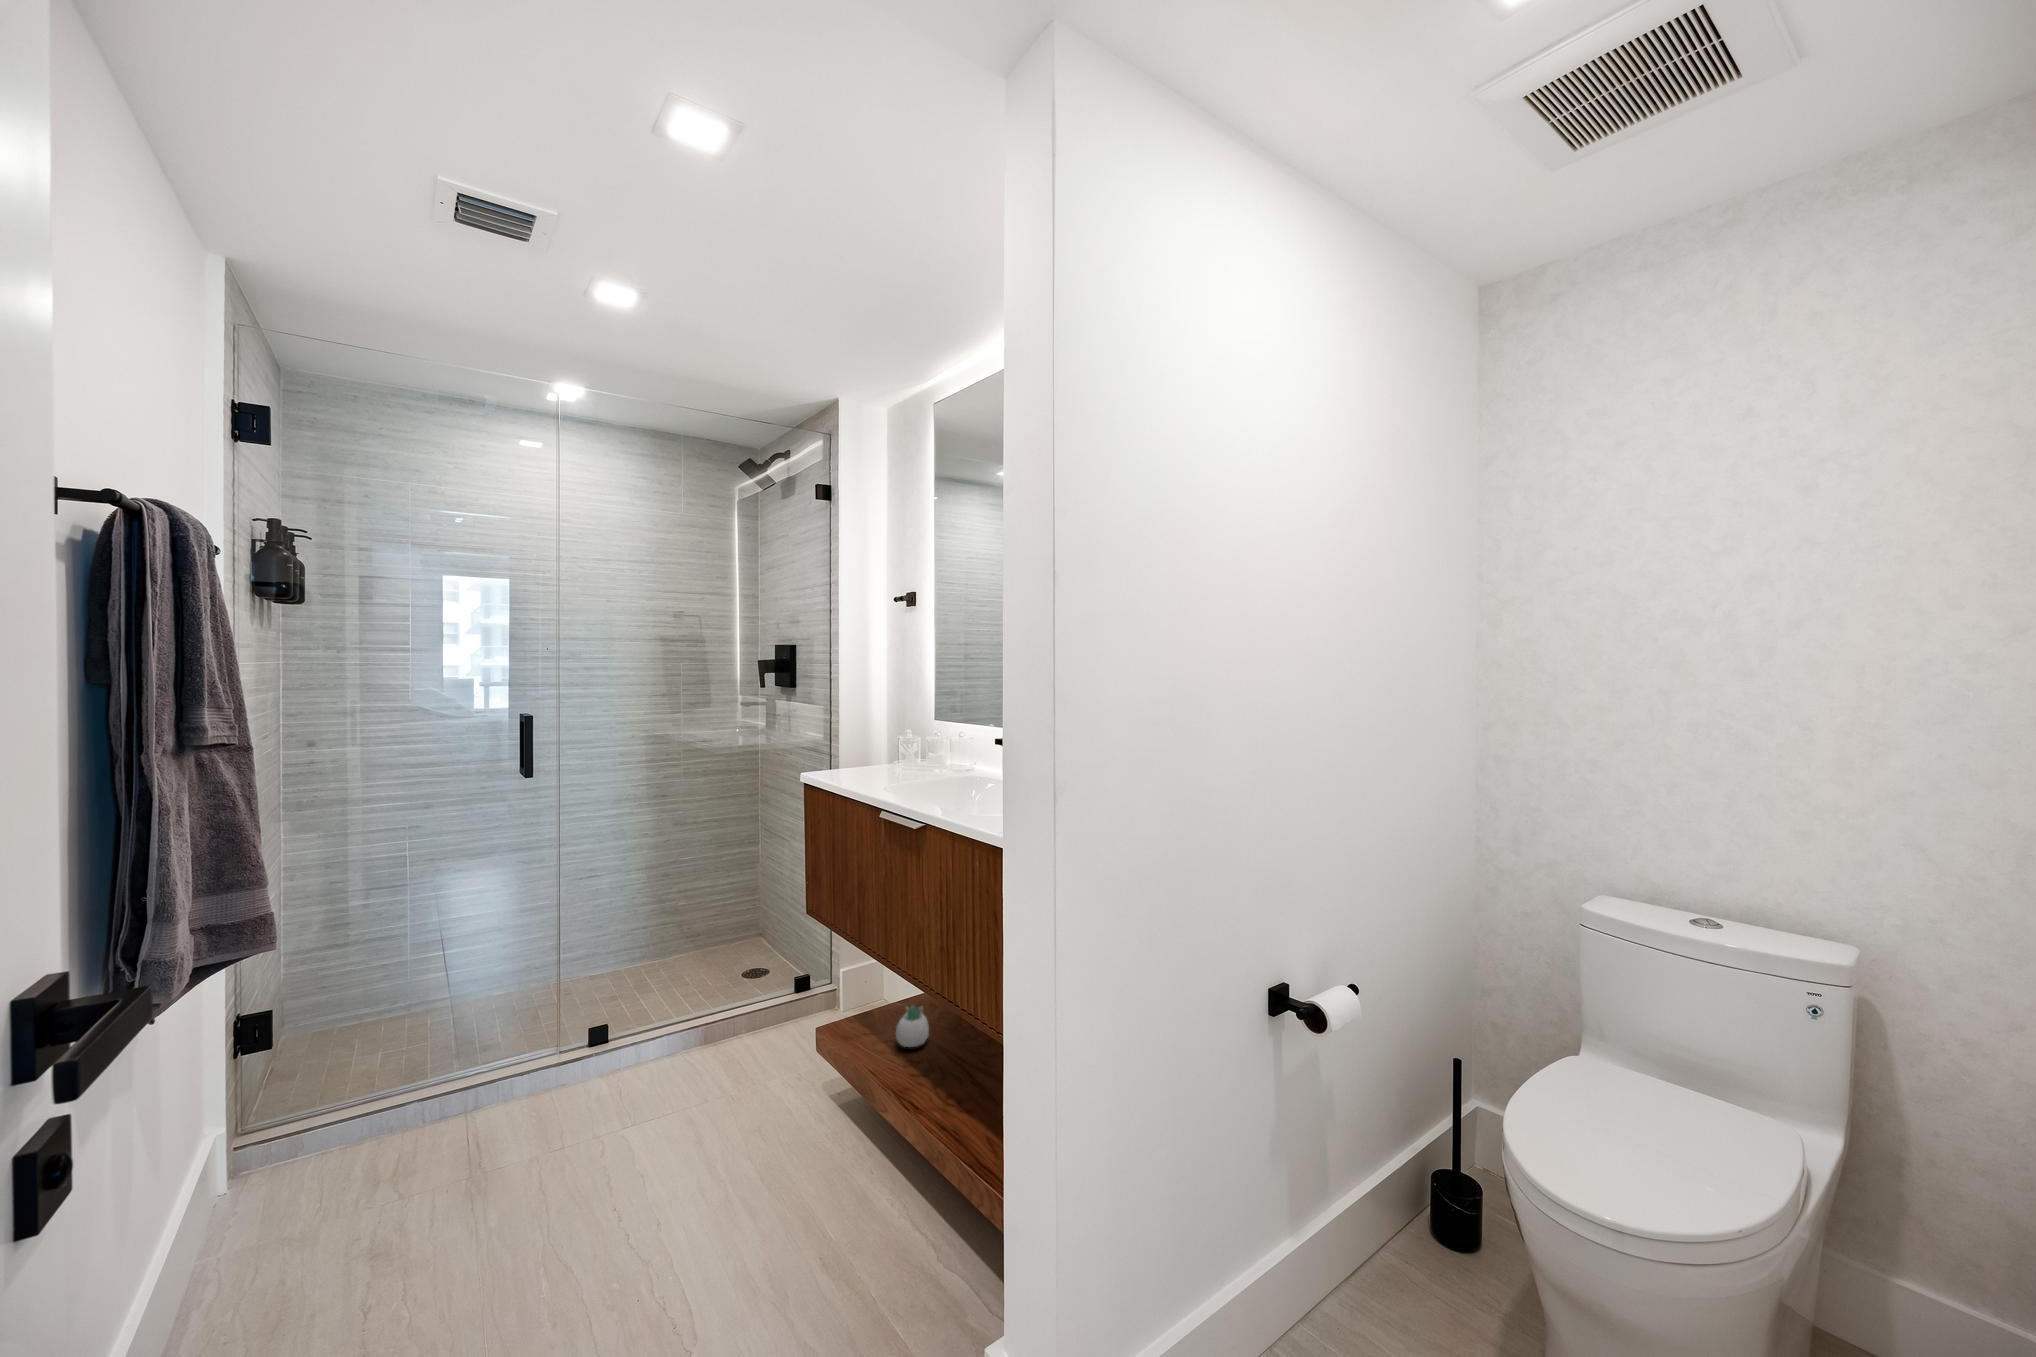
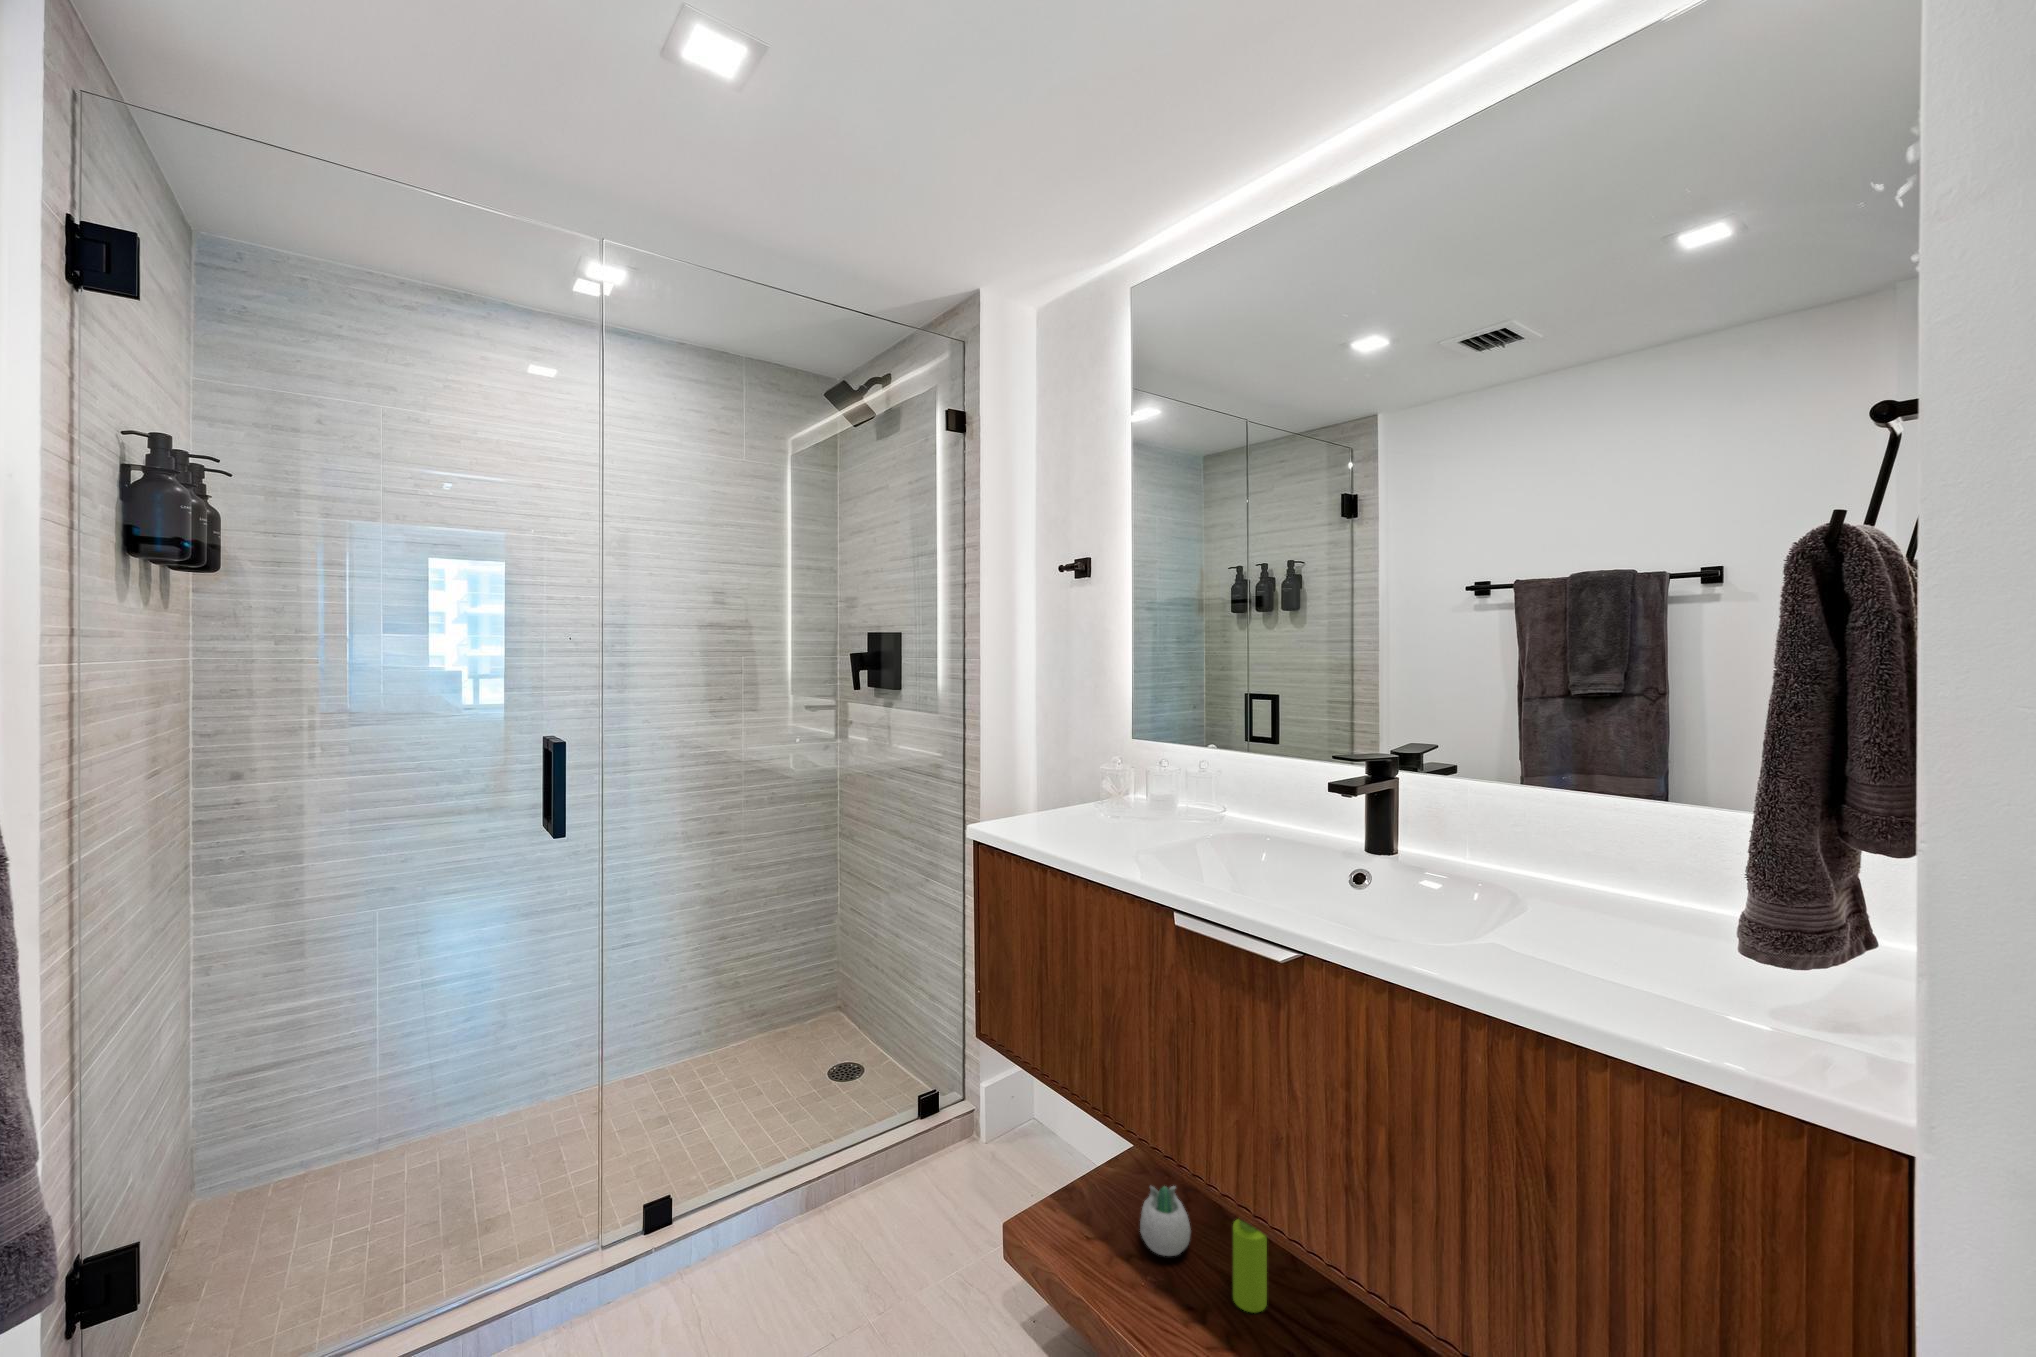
soap dispenser: none [939,995,960,1073] -> present [1233,1219,1267,1313]

